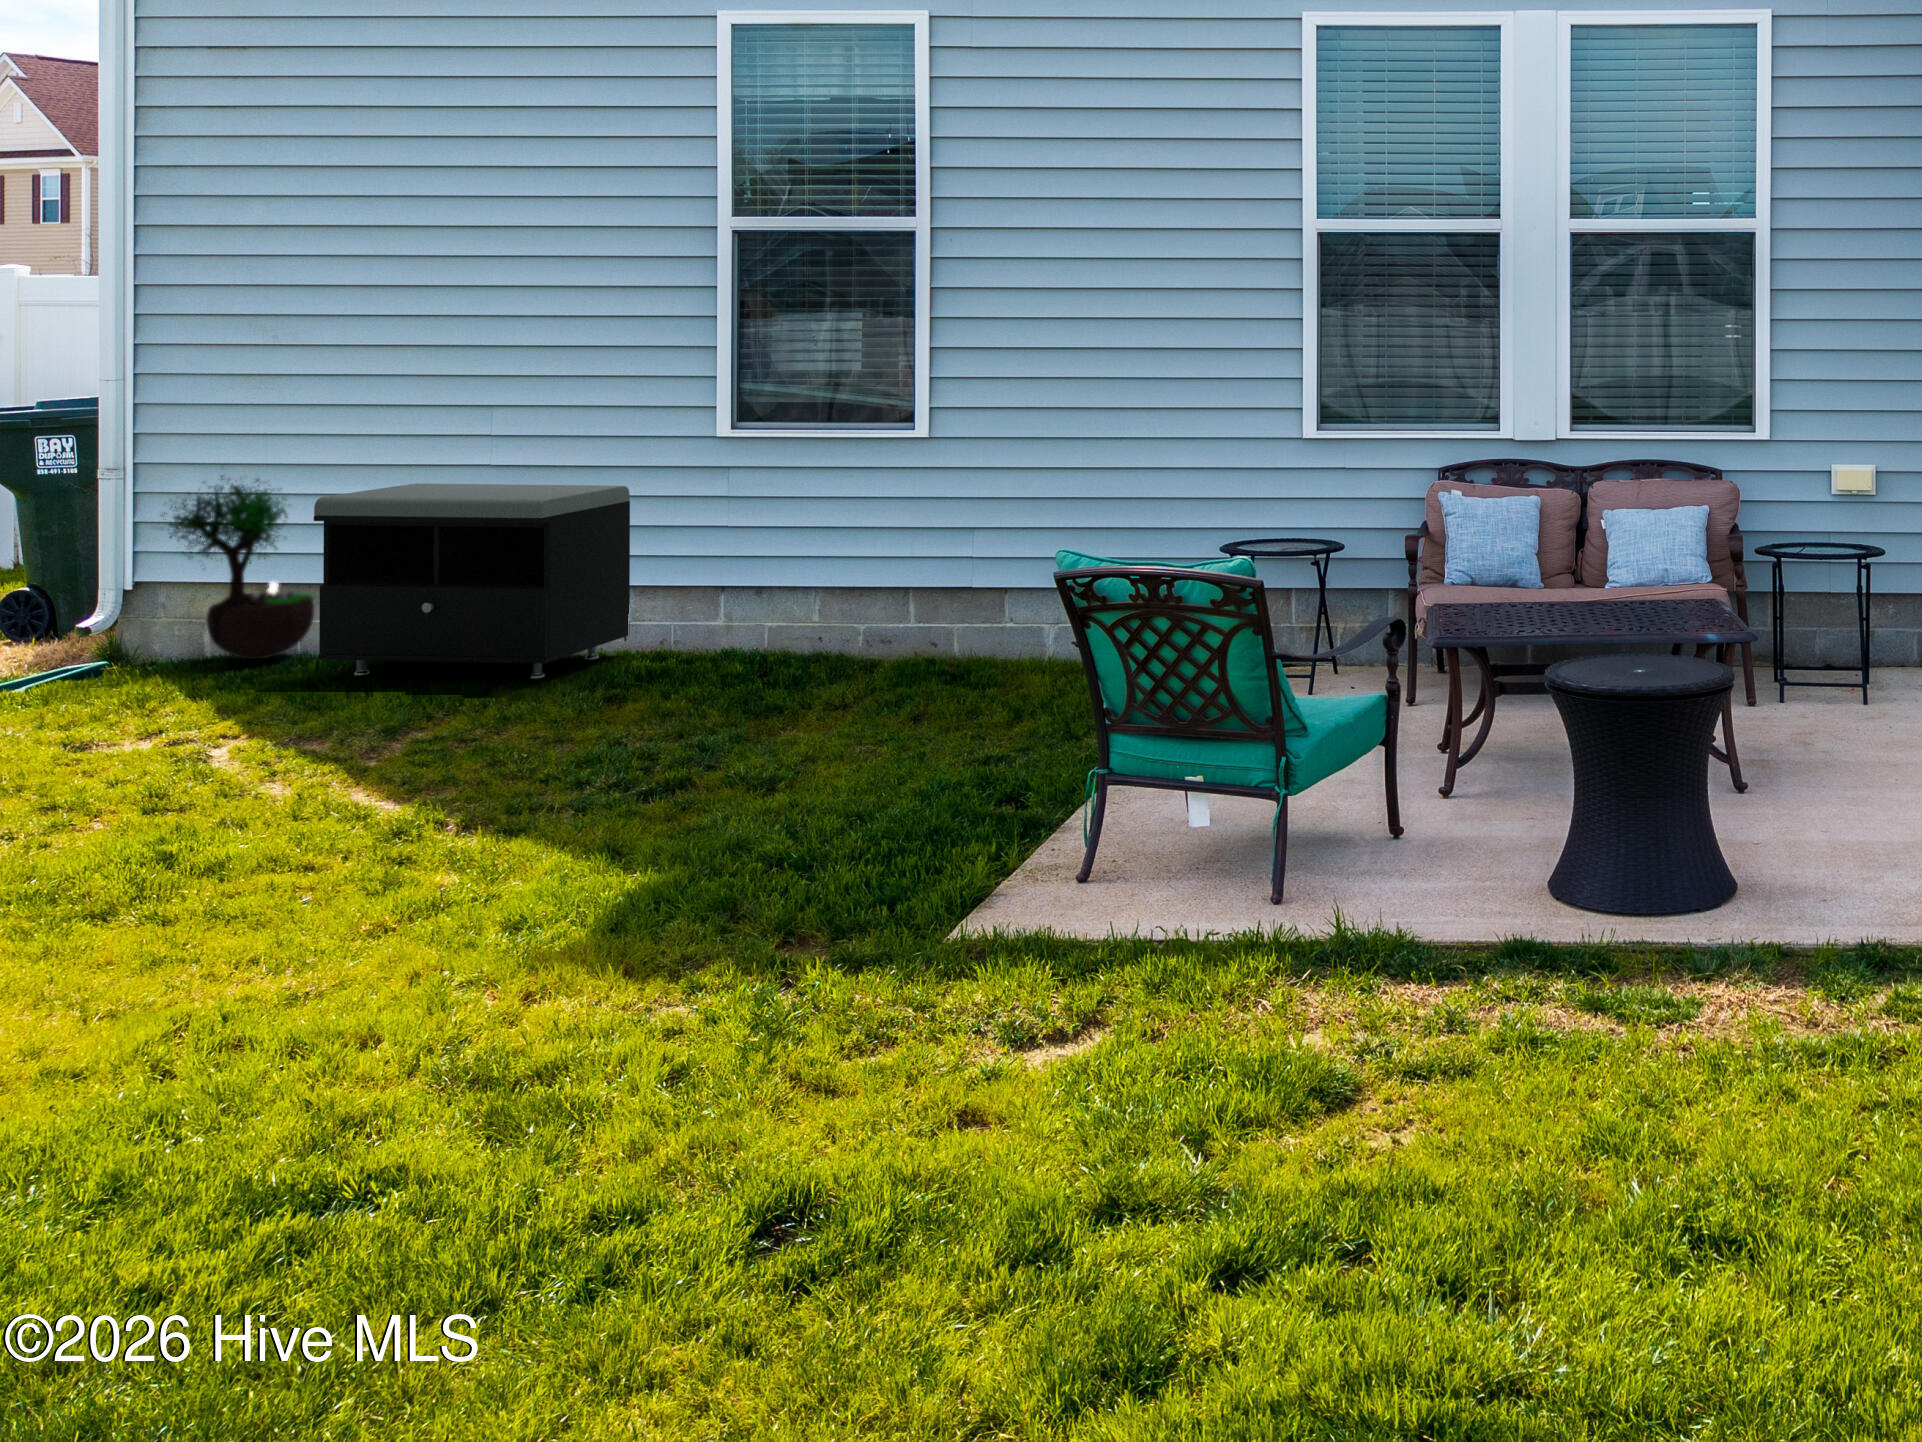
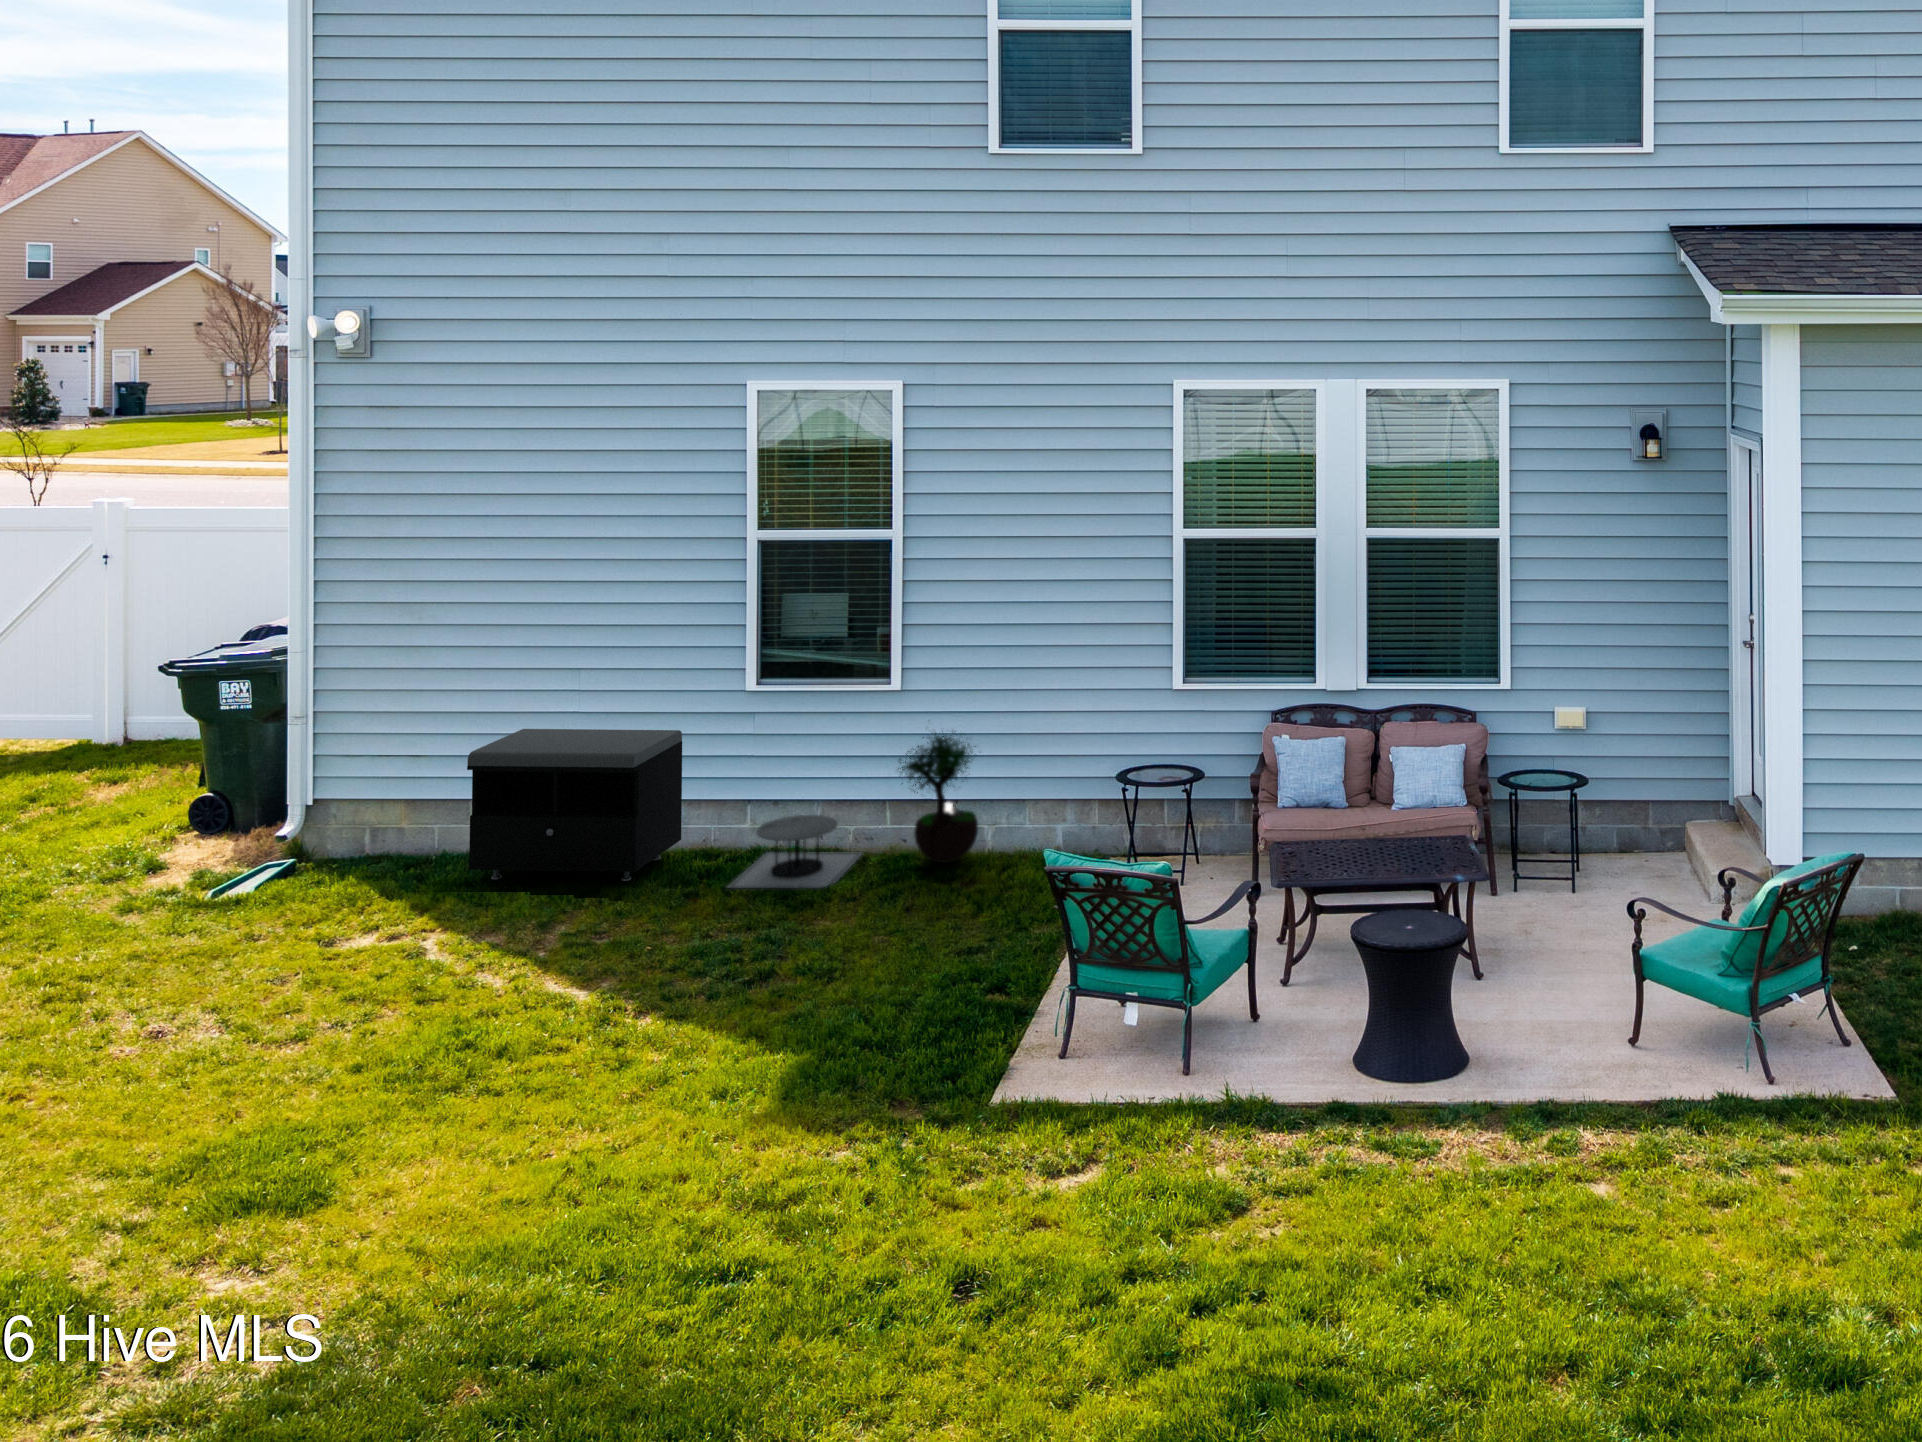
potted tree: present [163,475,315,659] -> present [898,730,978,863]
side table: none [667,601,876,687] -> present [728,815,861,888]

